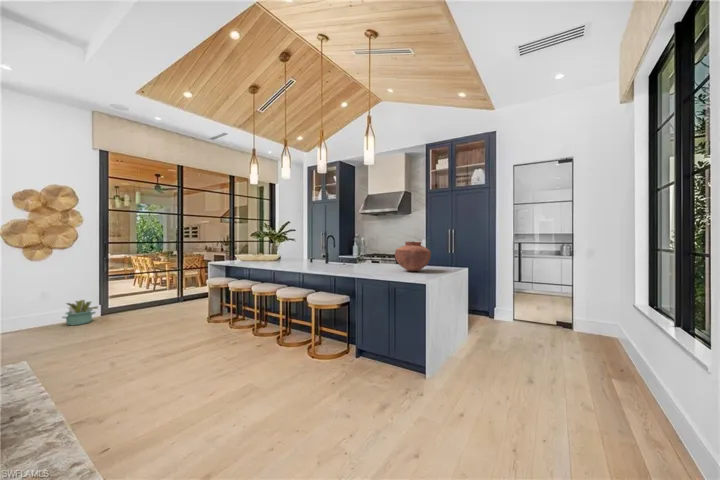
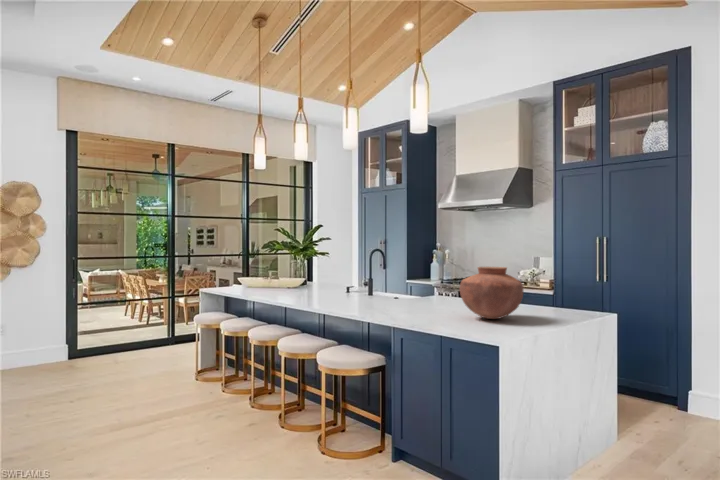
decorative plant: present [62,300,98,326] -> none [19,337,63,372]

